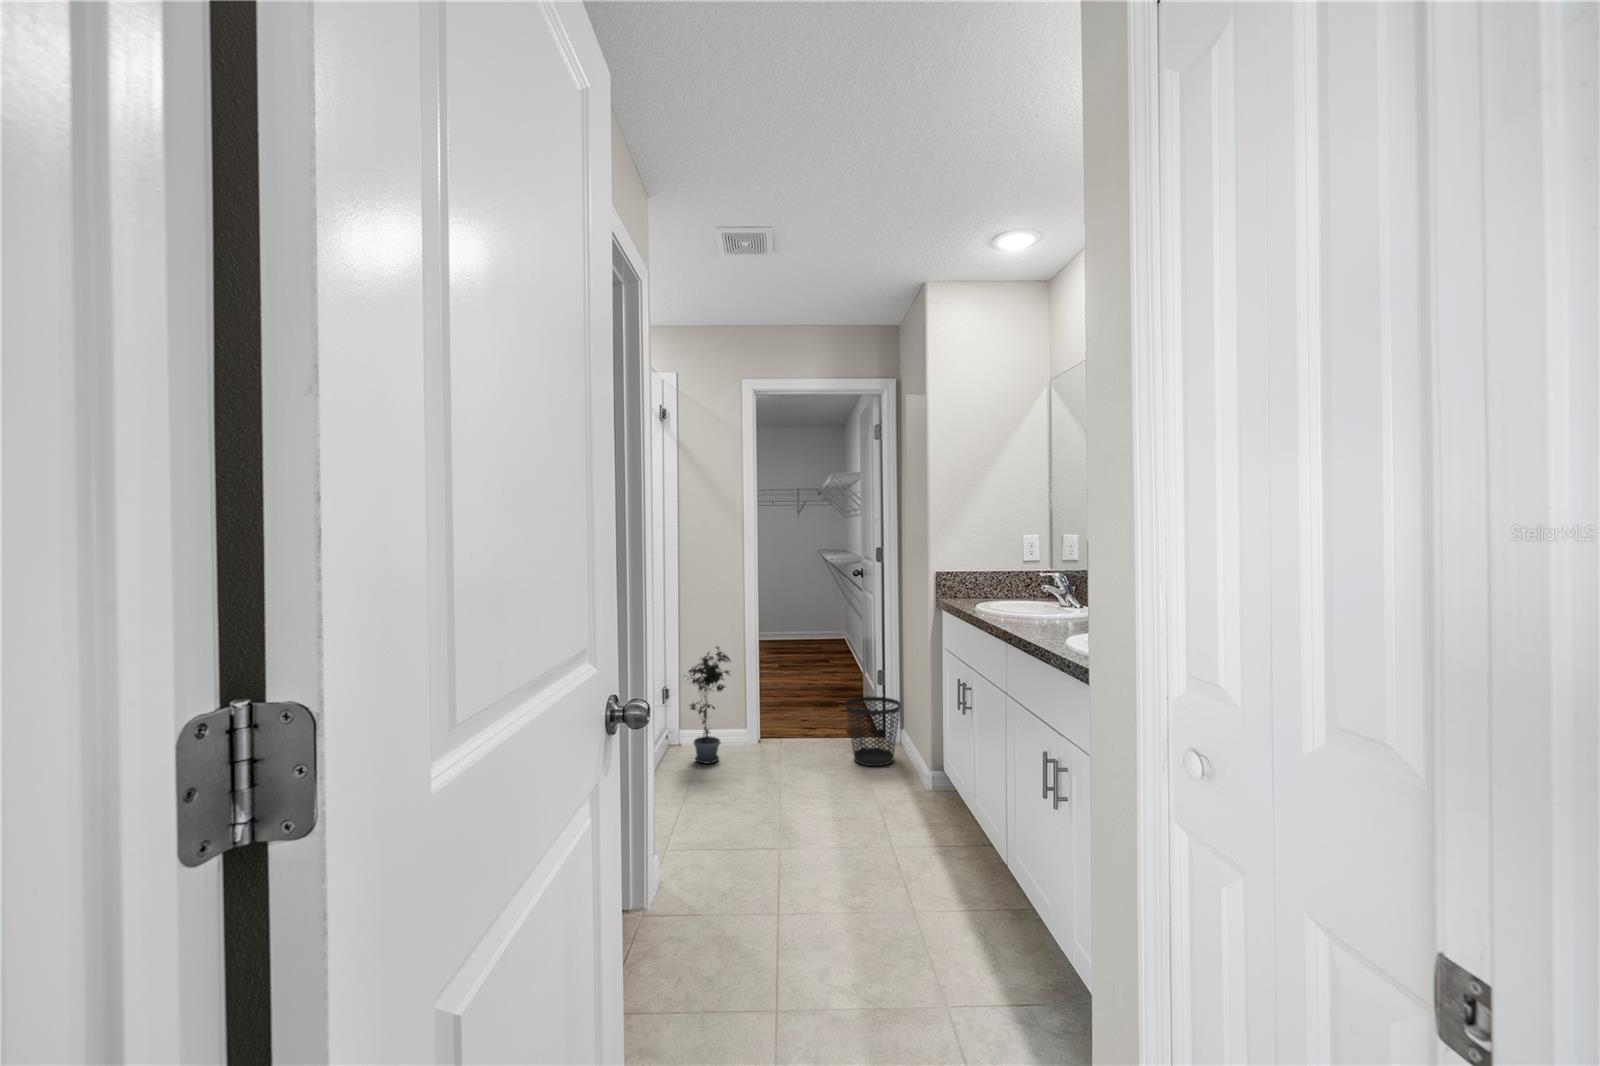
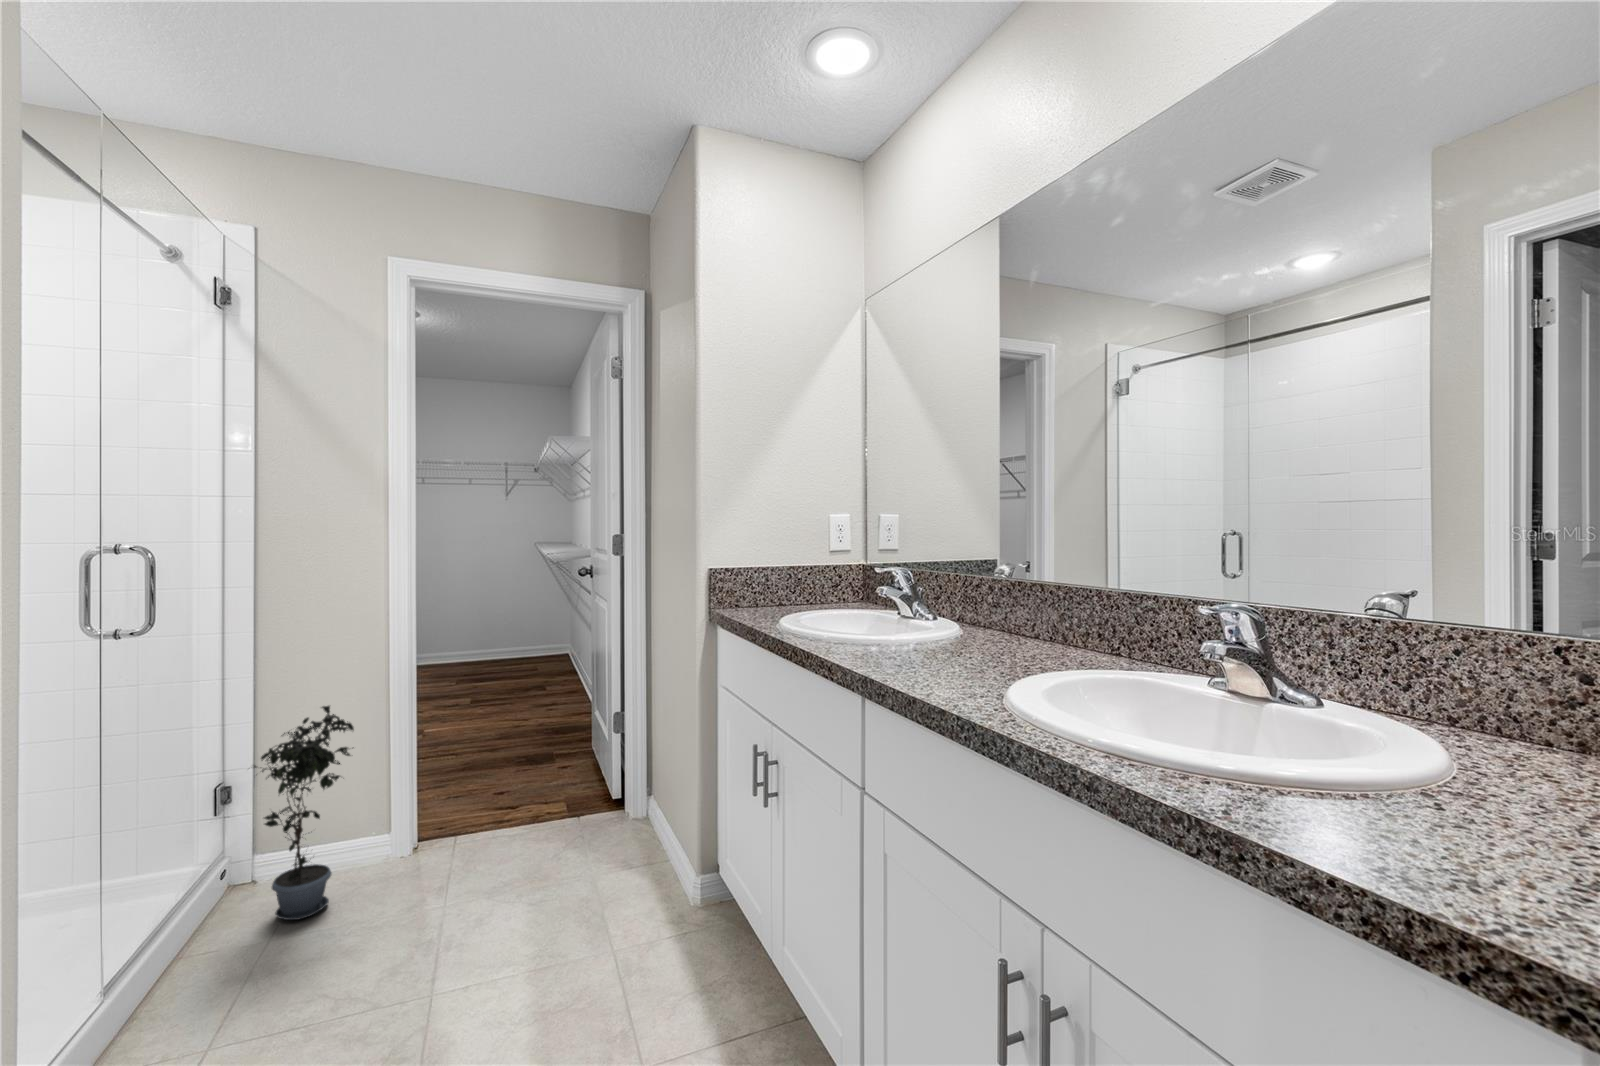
wastebasket: present [845,697,901,766] -> none [563,757,651,872]

